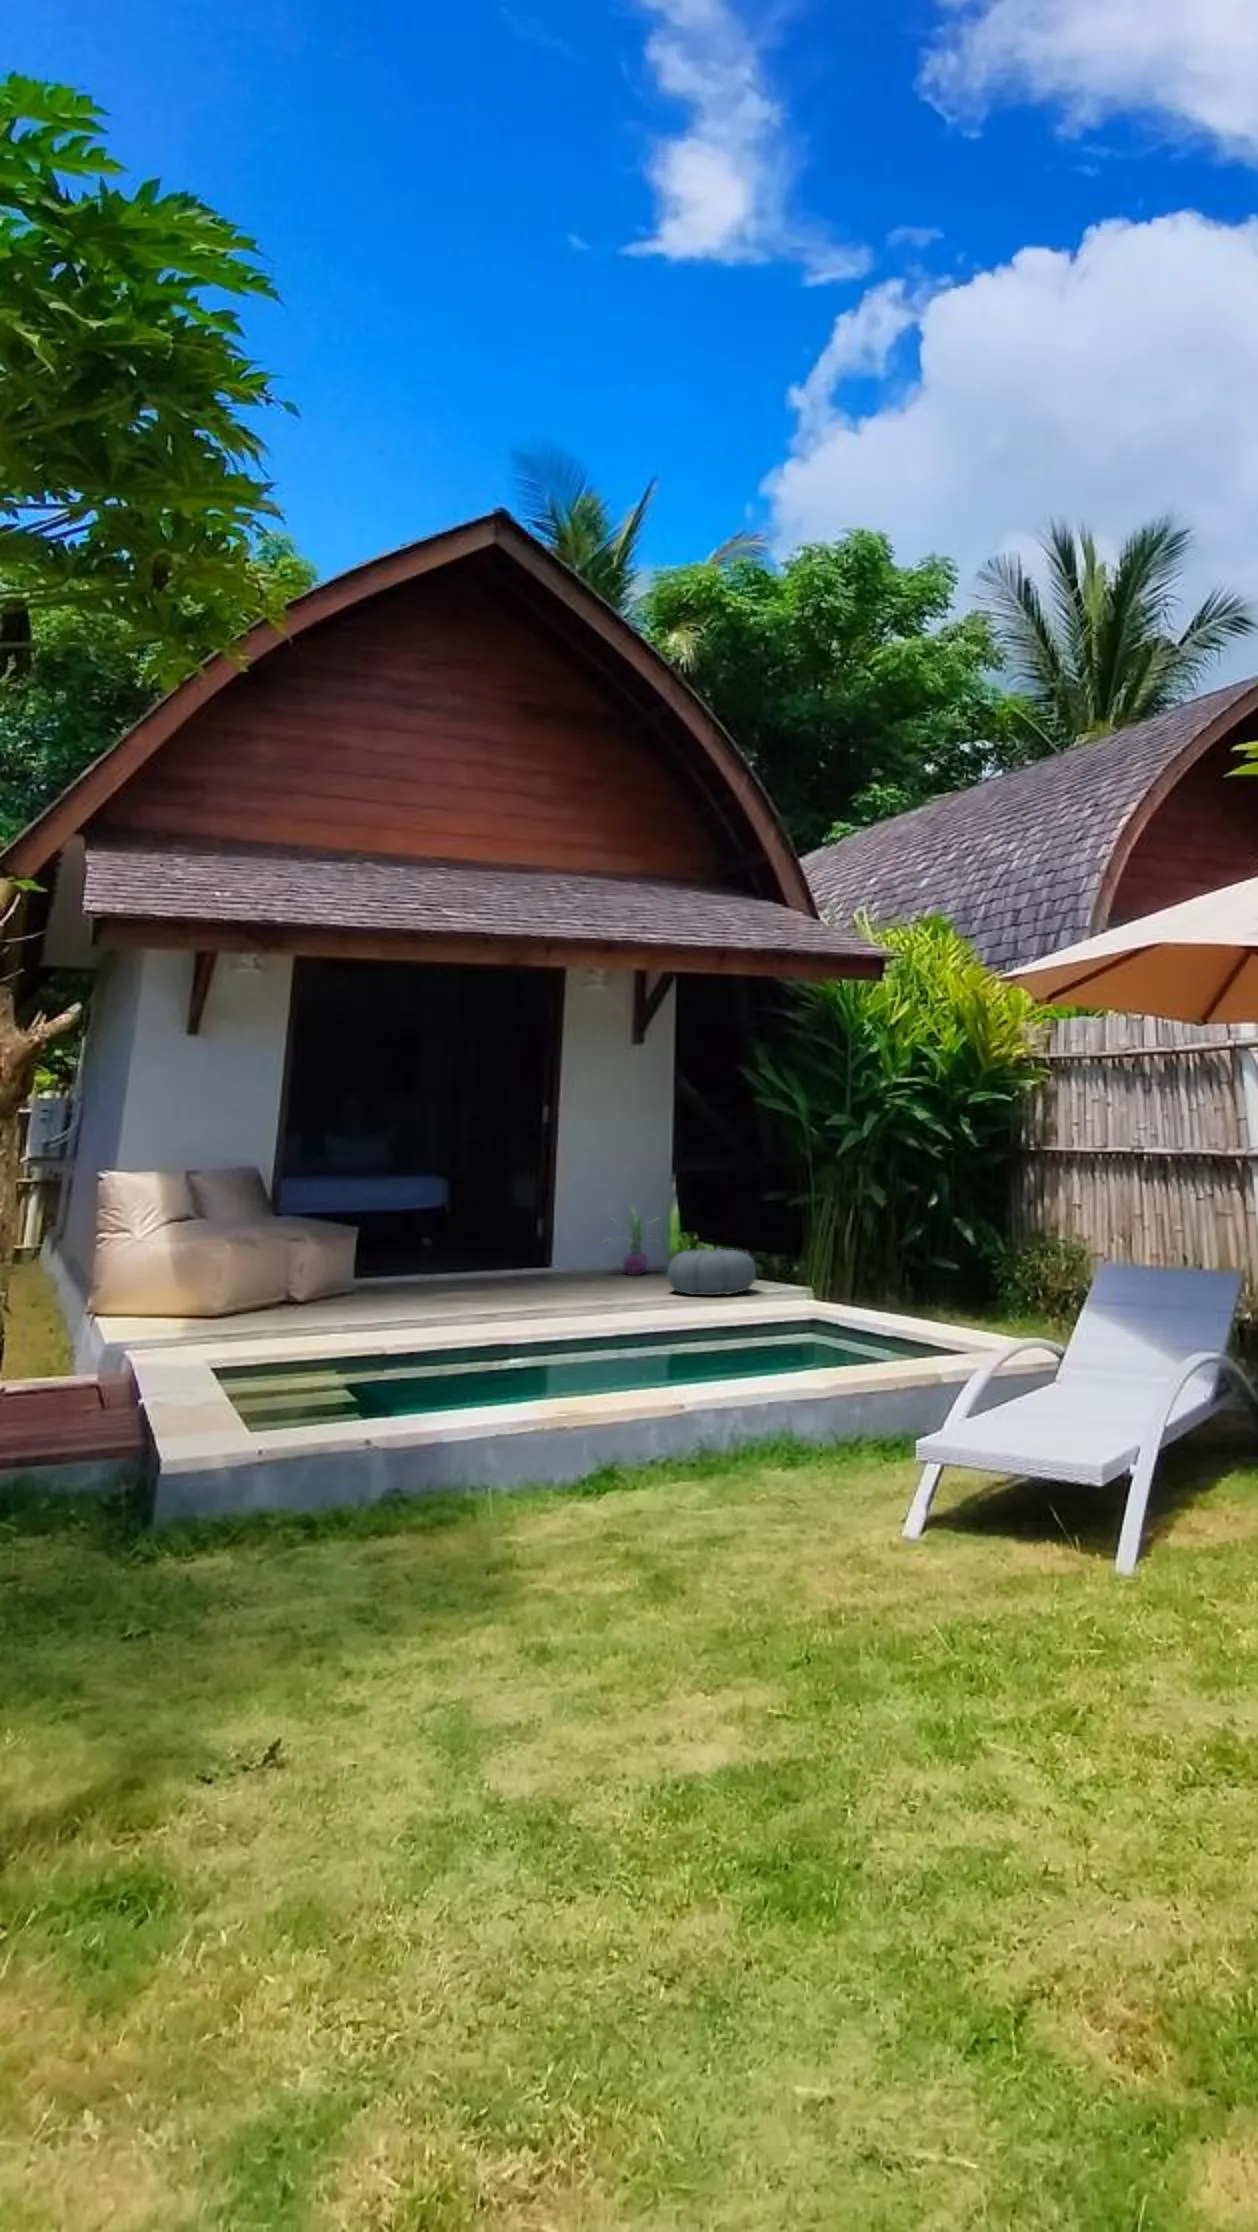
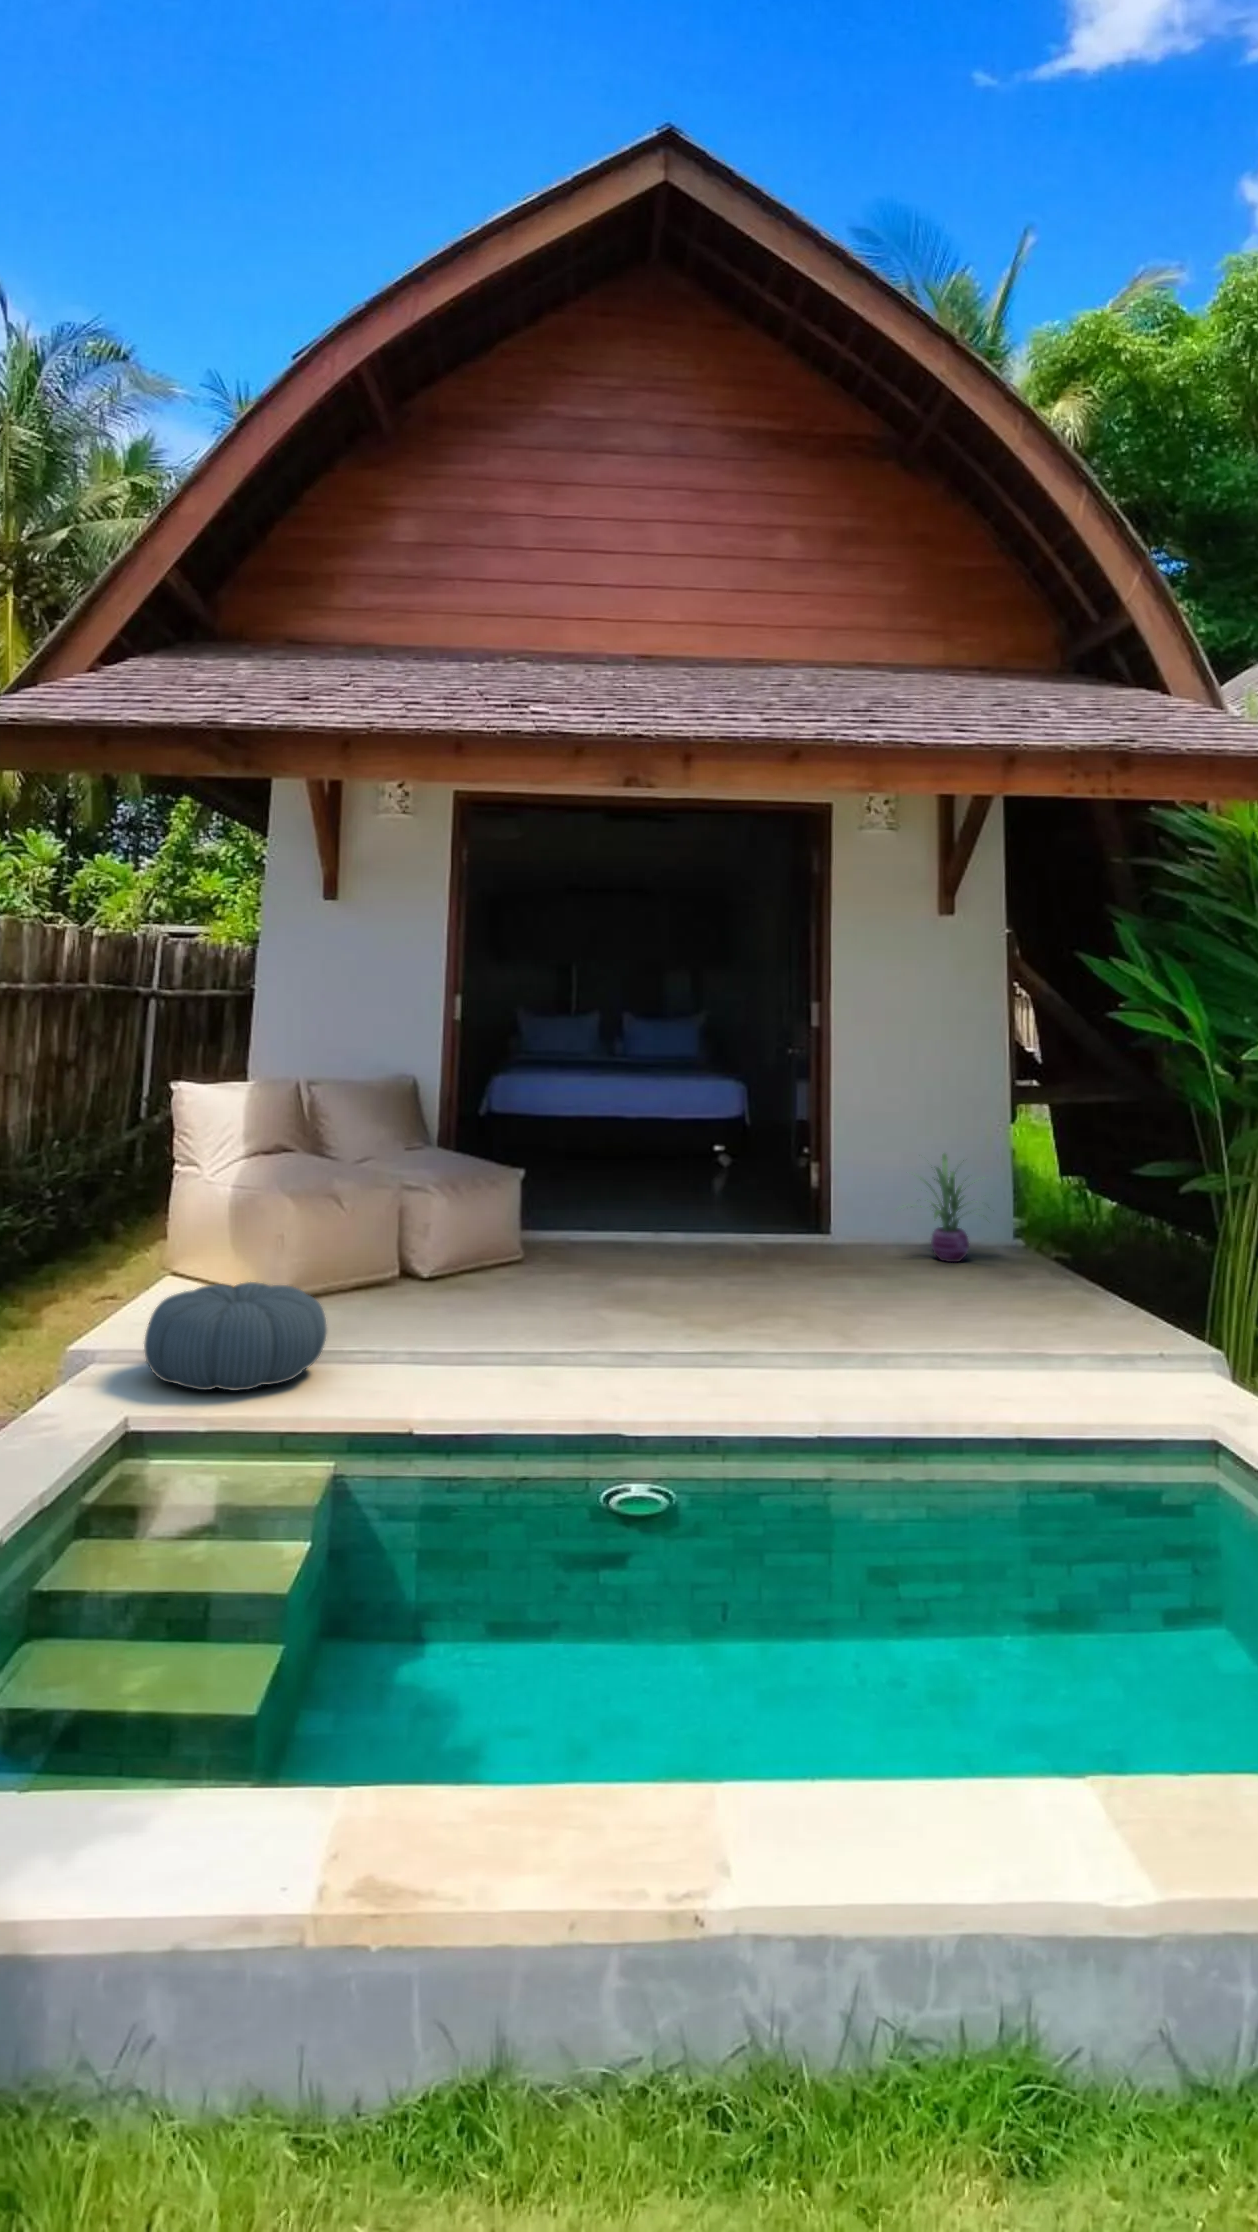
pouf: present [668,1249,756,1295] -> present [144,1282,327,1391]

